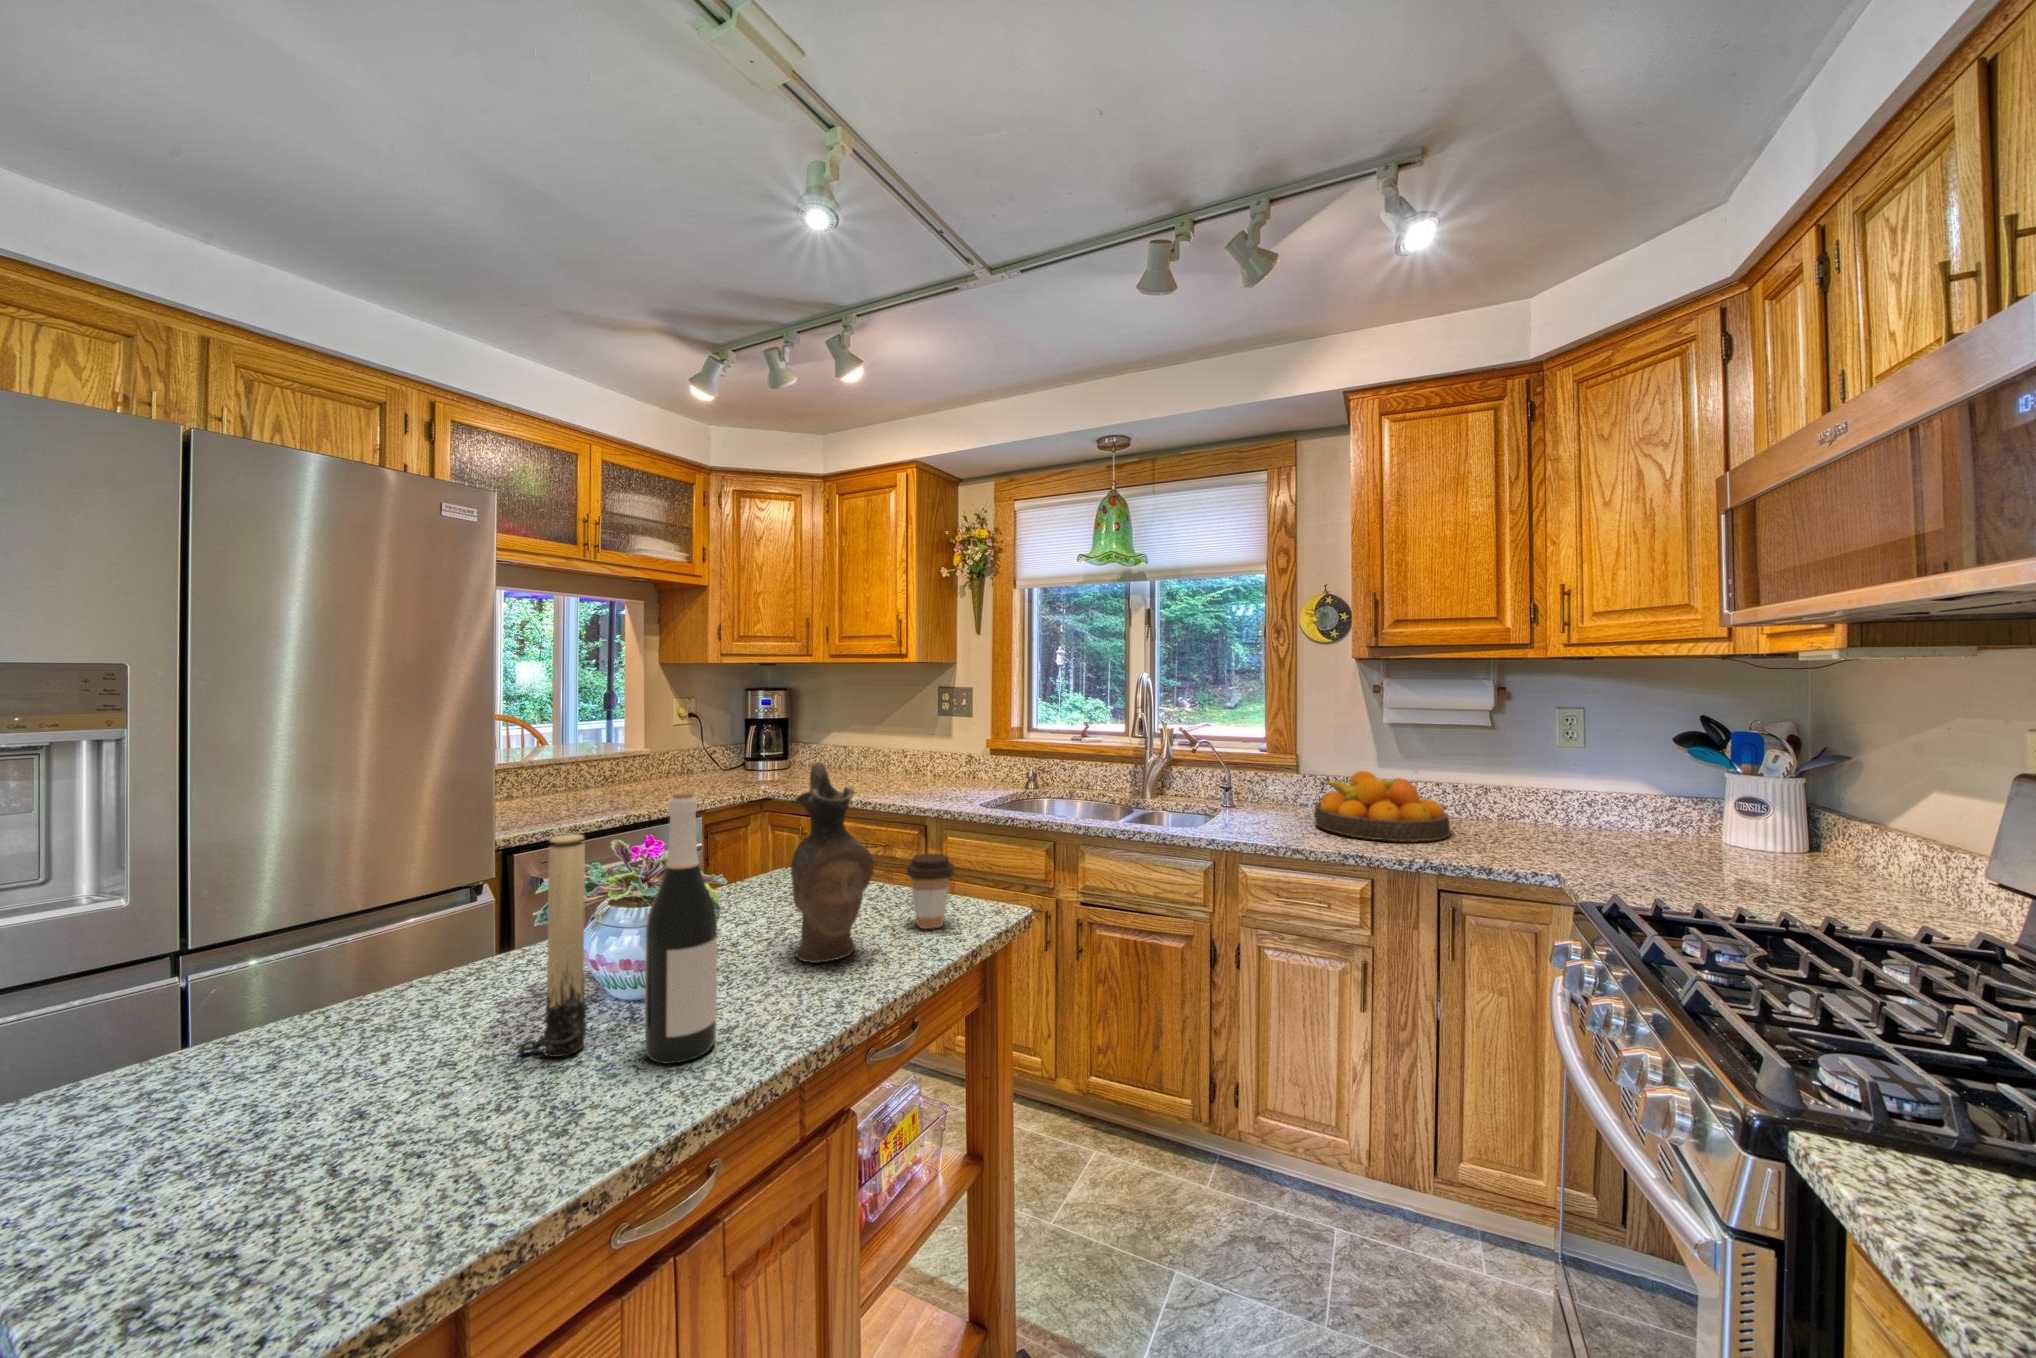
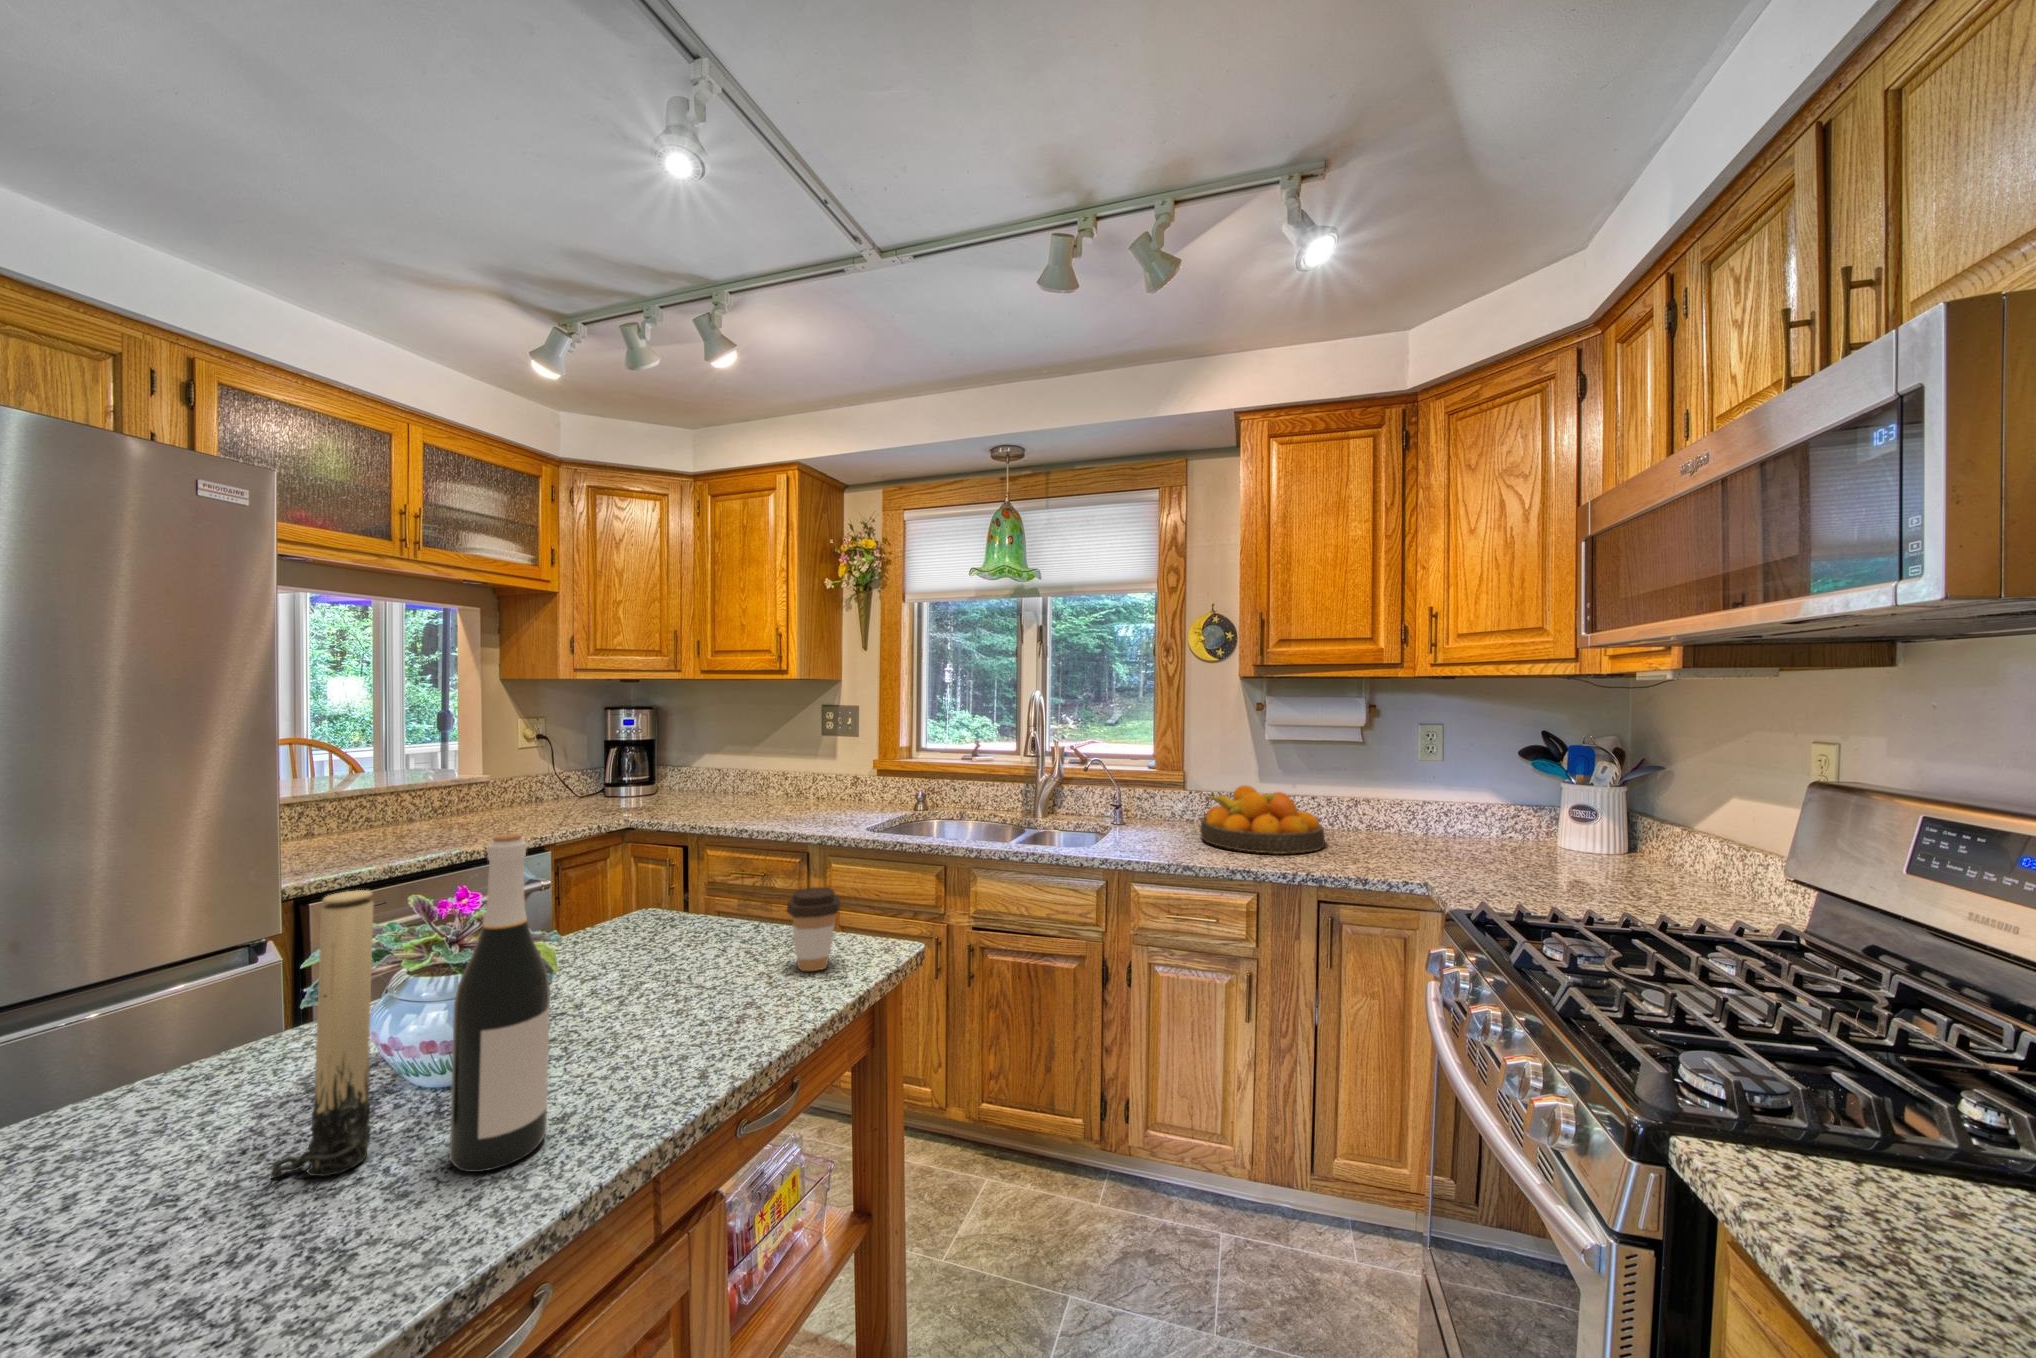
ceramic pitcher: present [791,762,874,963] -> none [651,790,749,1022]

